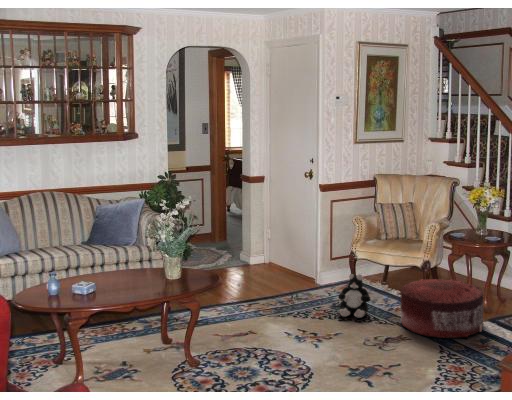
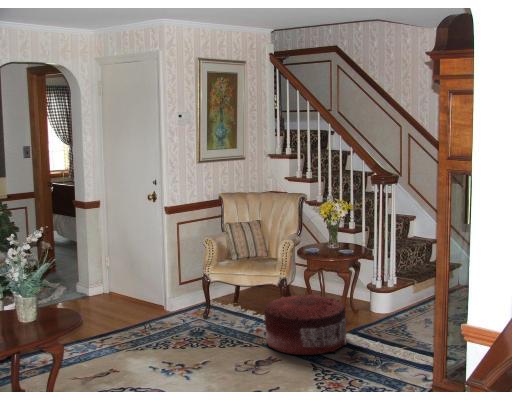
plush toy: present [338,274,370,318] -> none [198,297,232,343]

